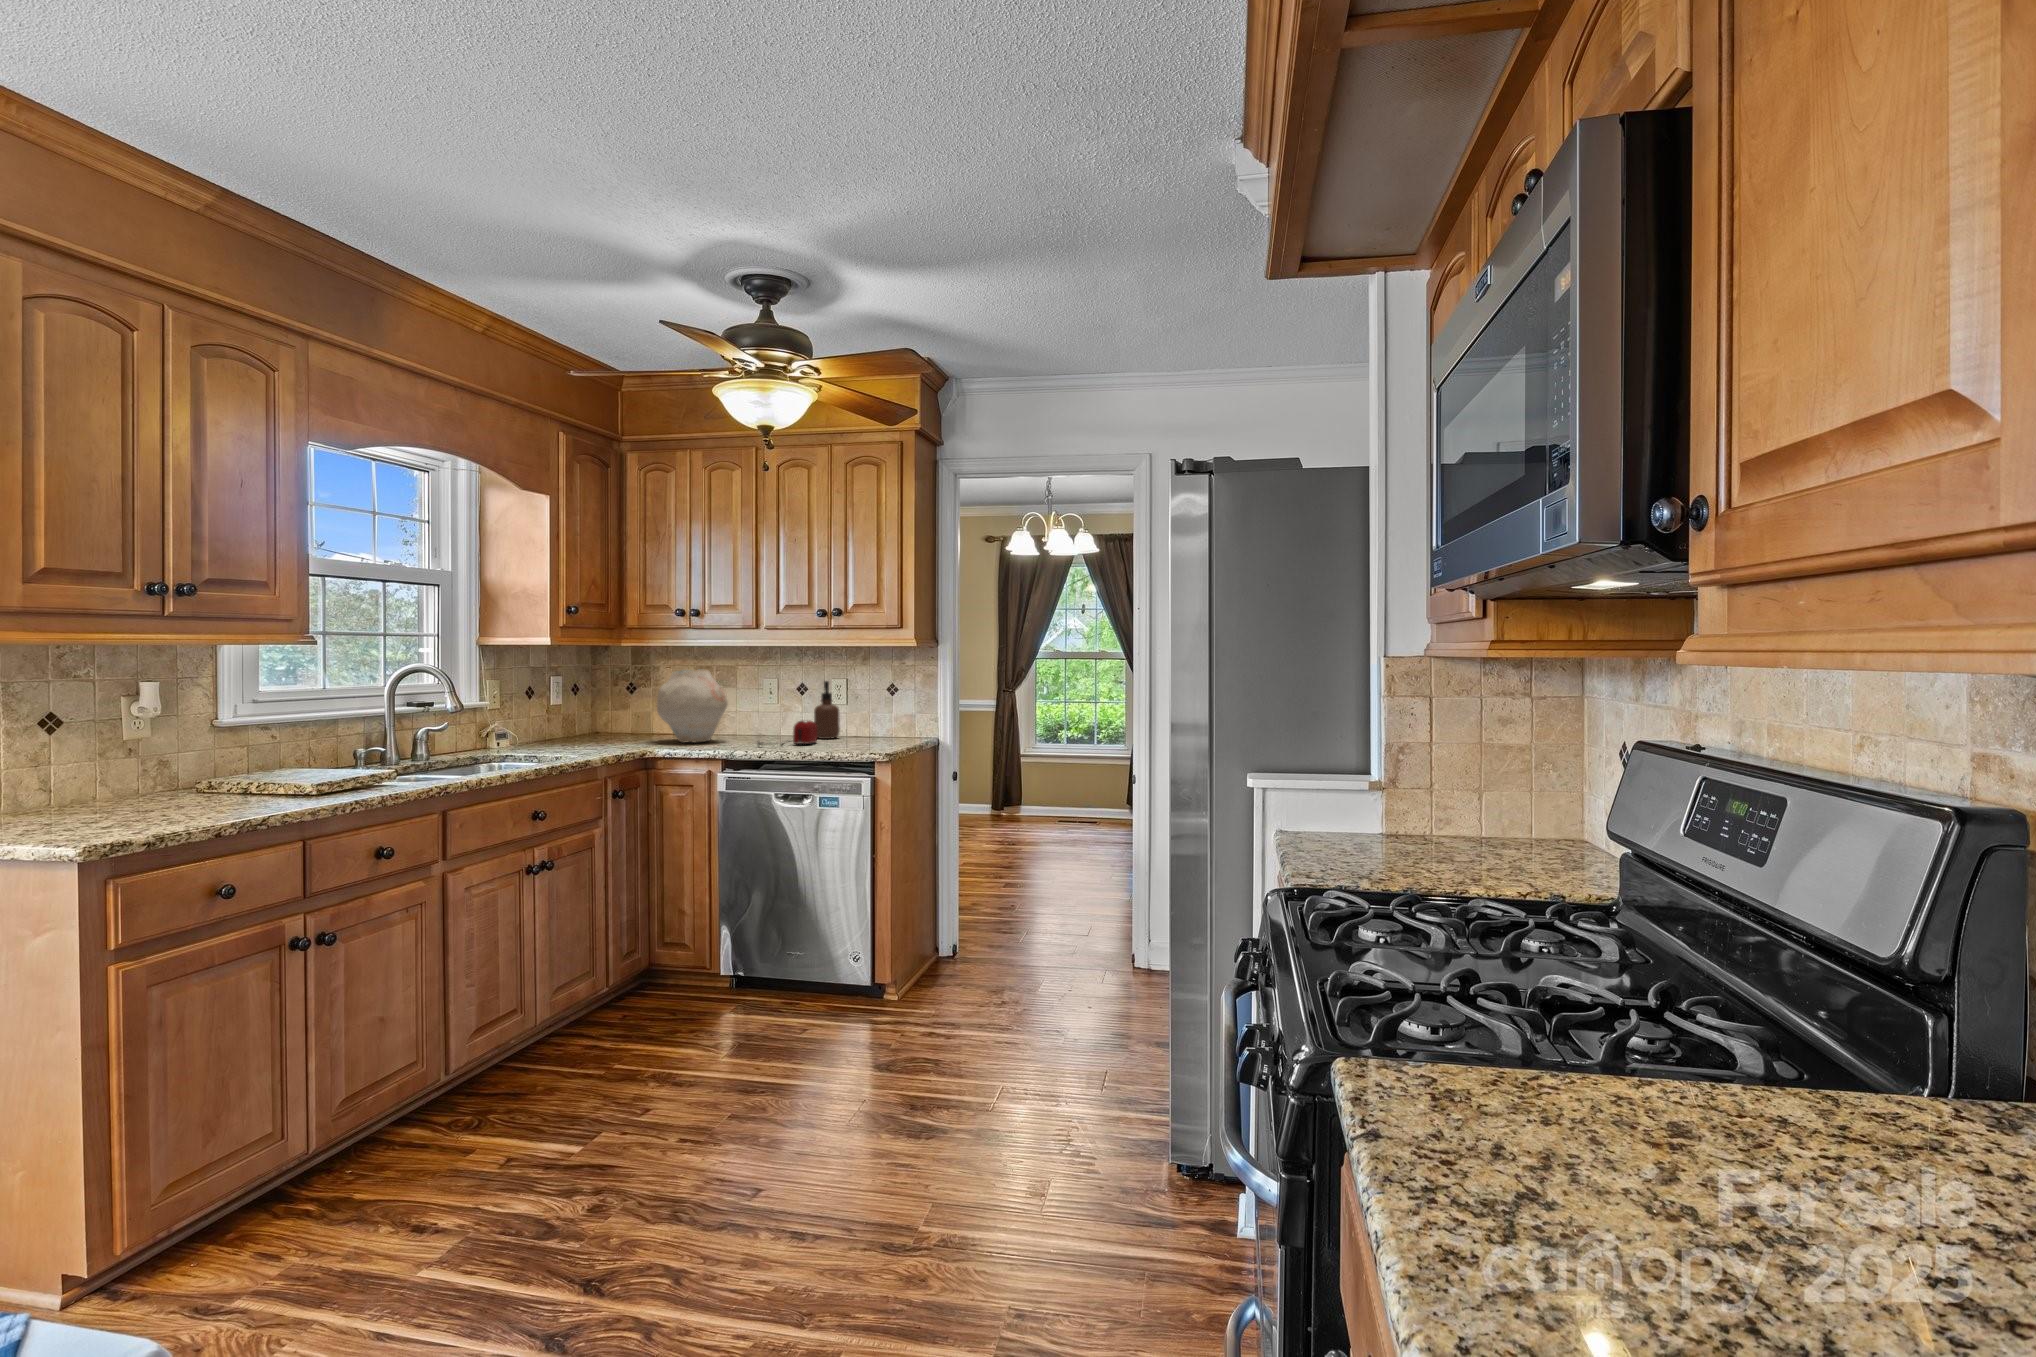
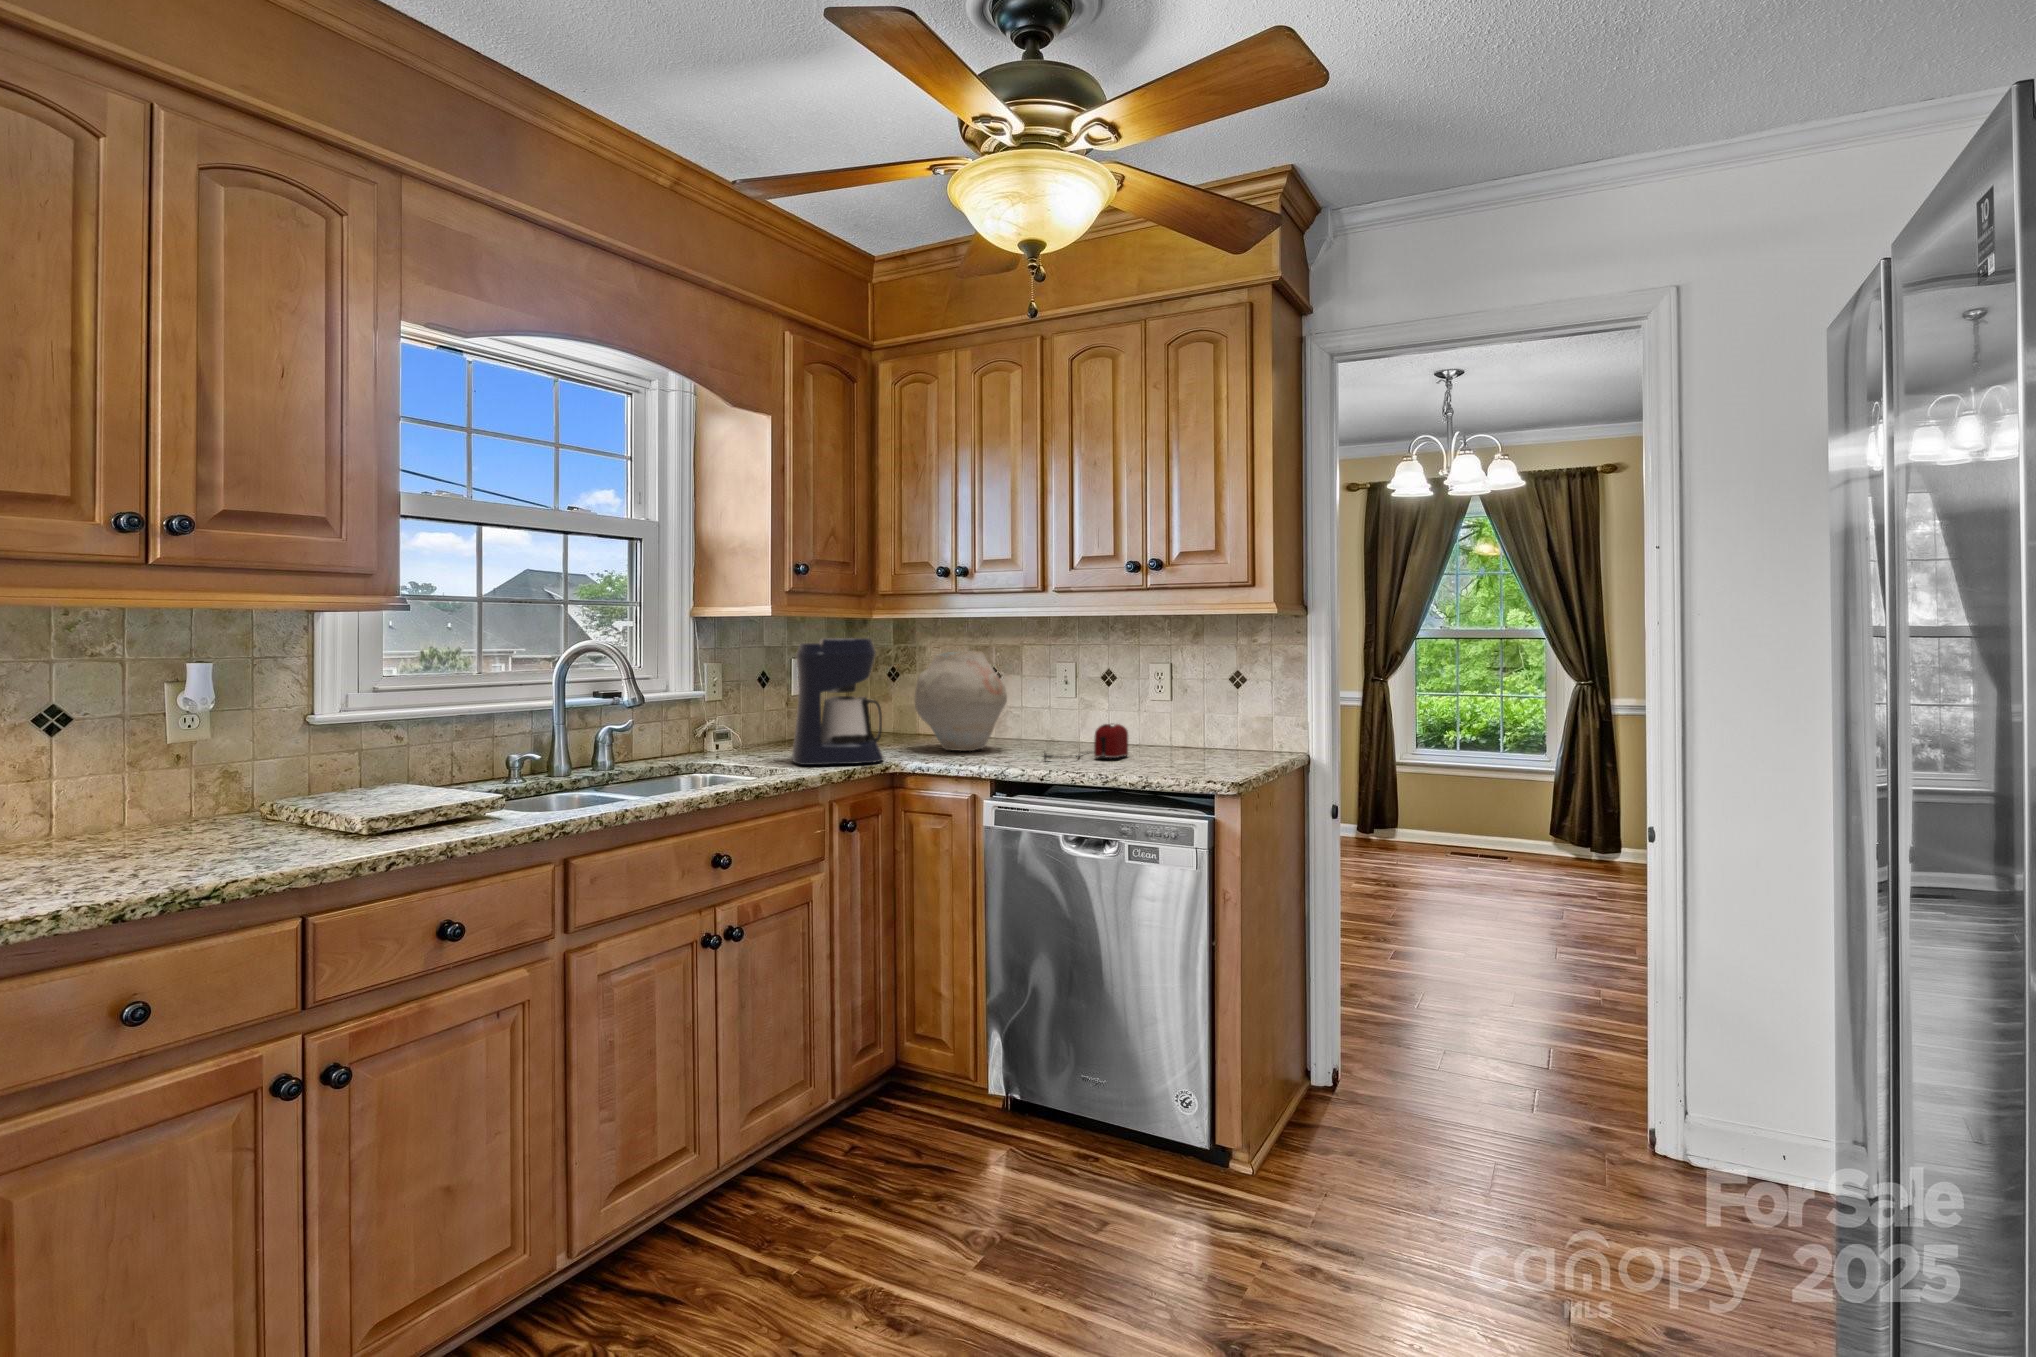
coffee maker: none [567,661,639,753] -> present [792,638,884,765]
soap dispenser: present [814,681,840,739] -> none [1126,667,1161,749]

